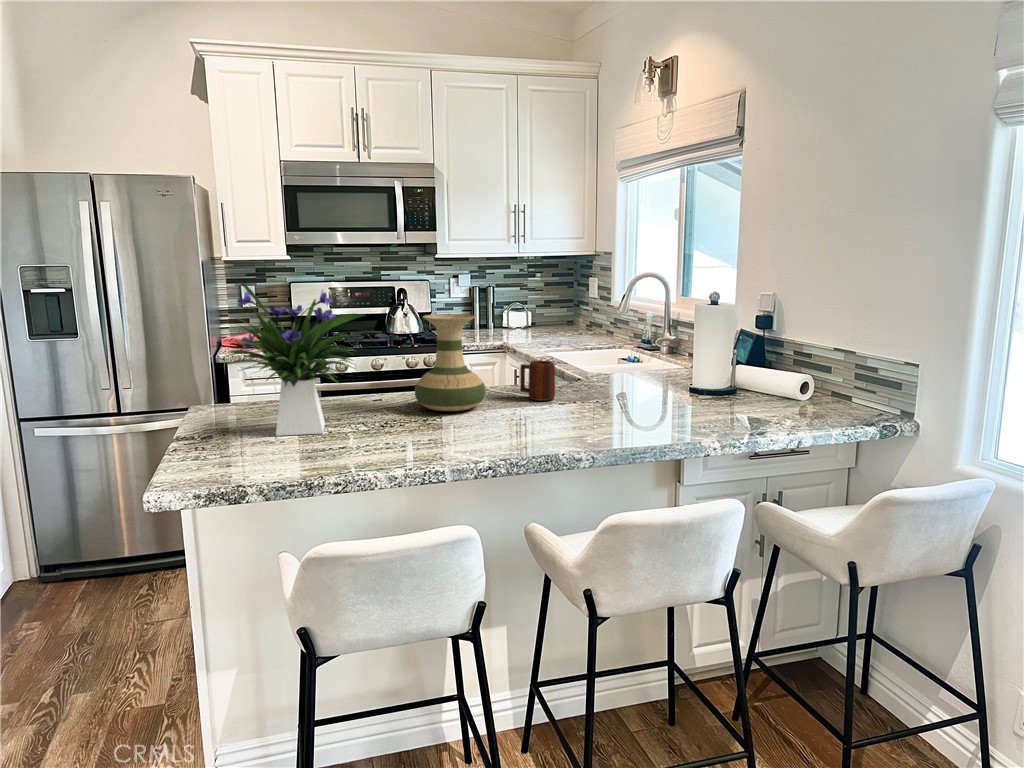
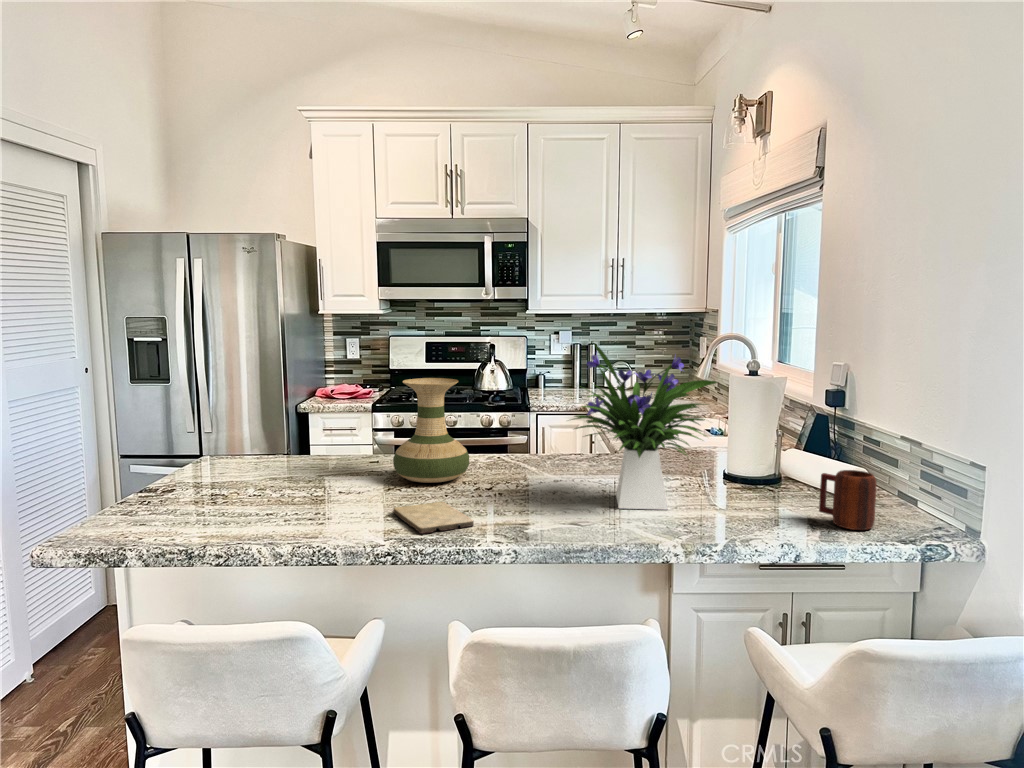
flower arrangement: present [226,282,365,436] -> present [571,345,719,510]
mug: present [520,361,555,401] -> present [819,470,876,530]
cutting board: none [458,424,542,450] -> present [393,502,474,534]

